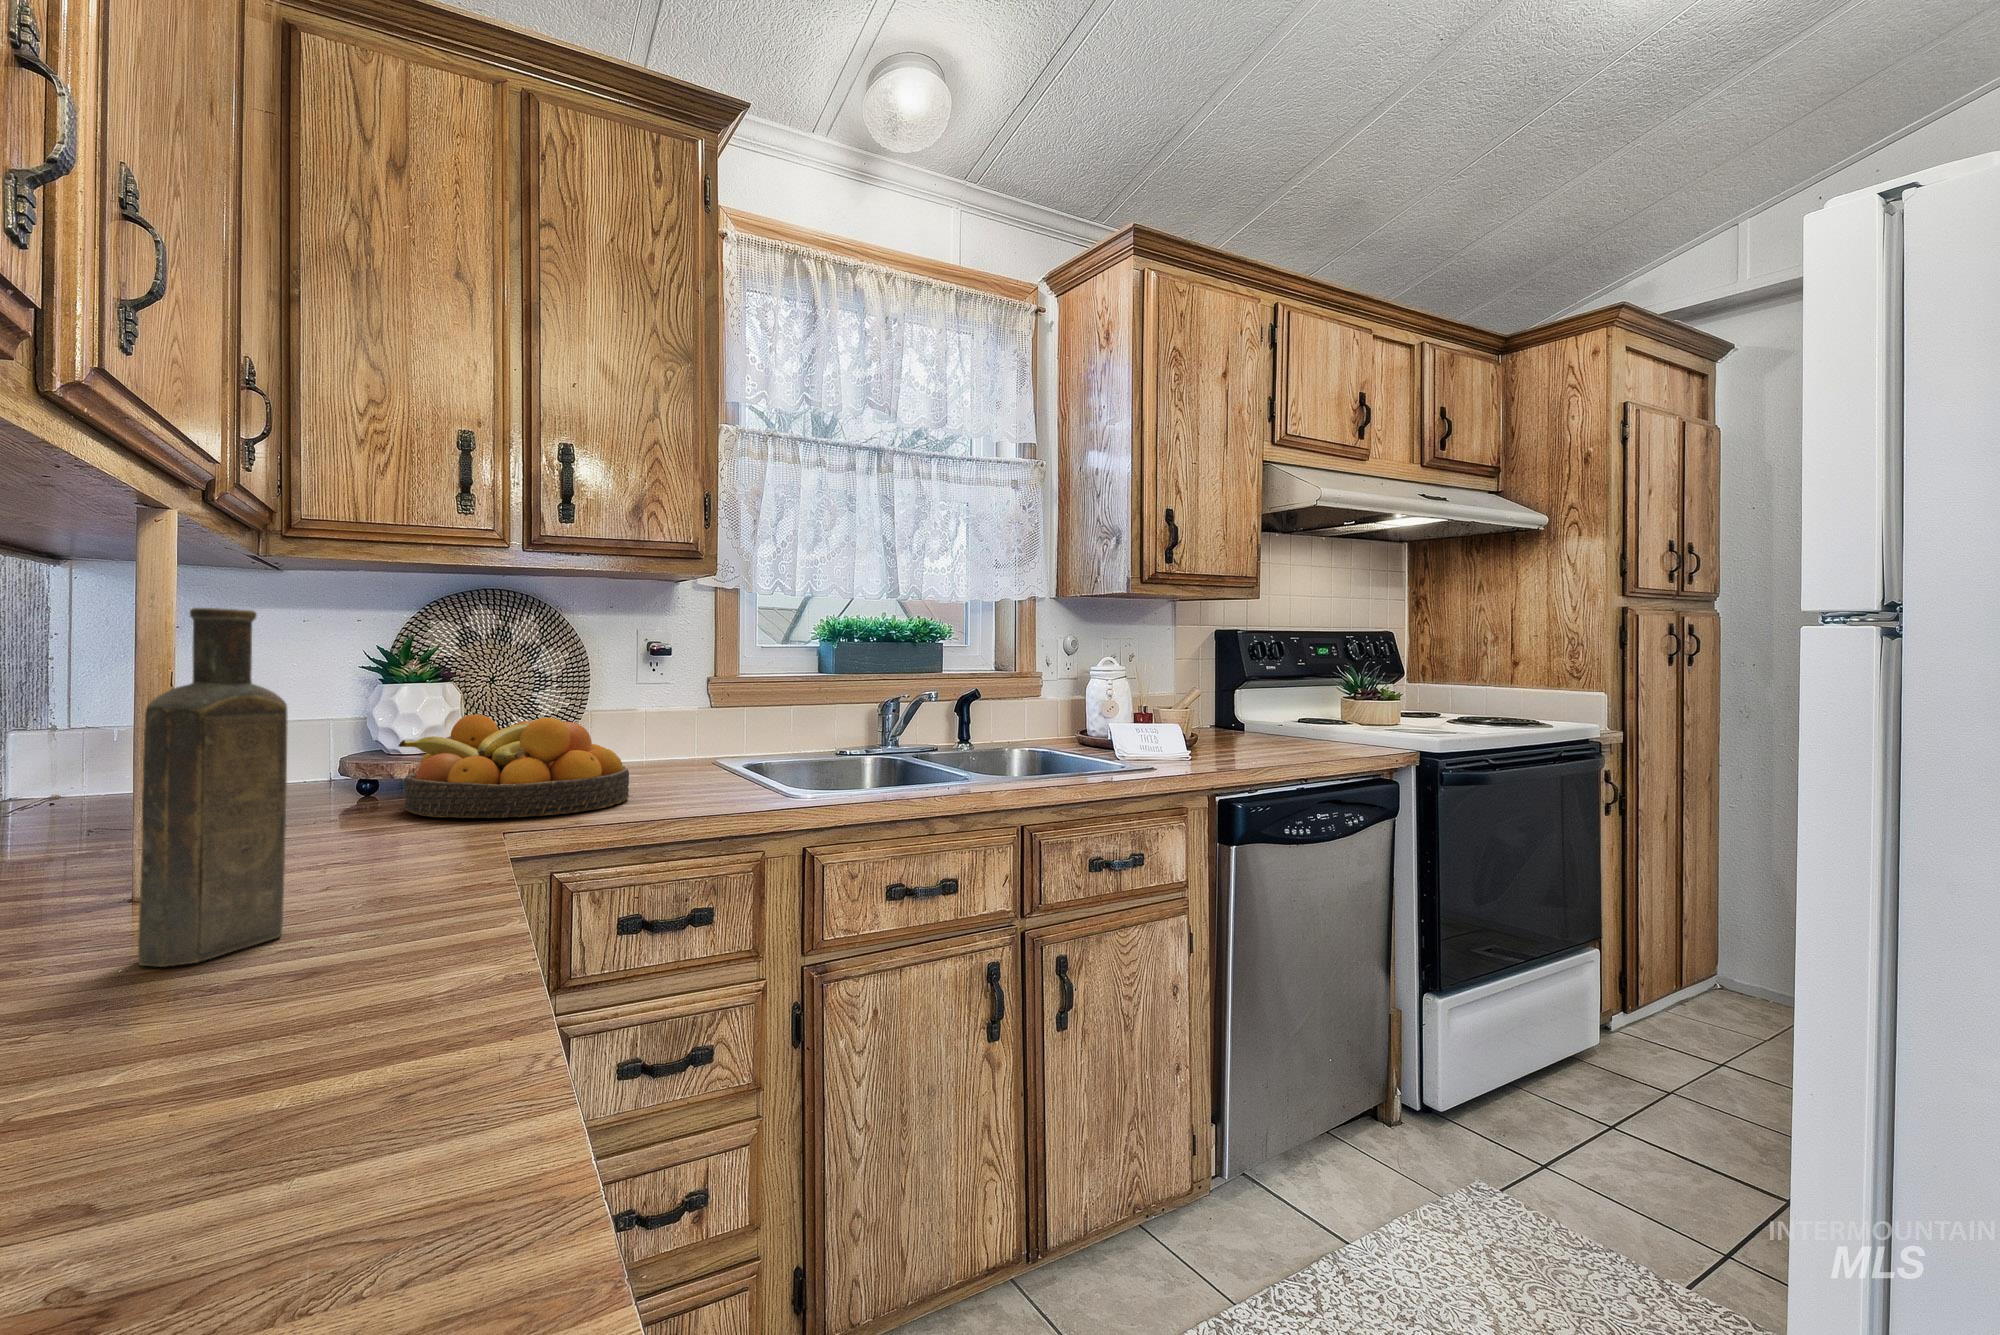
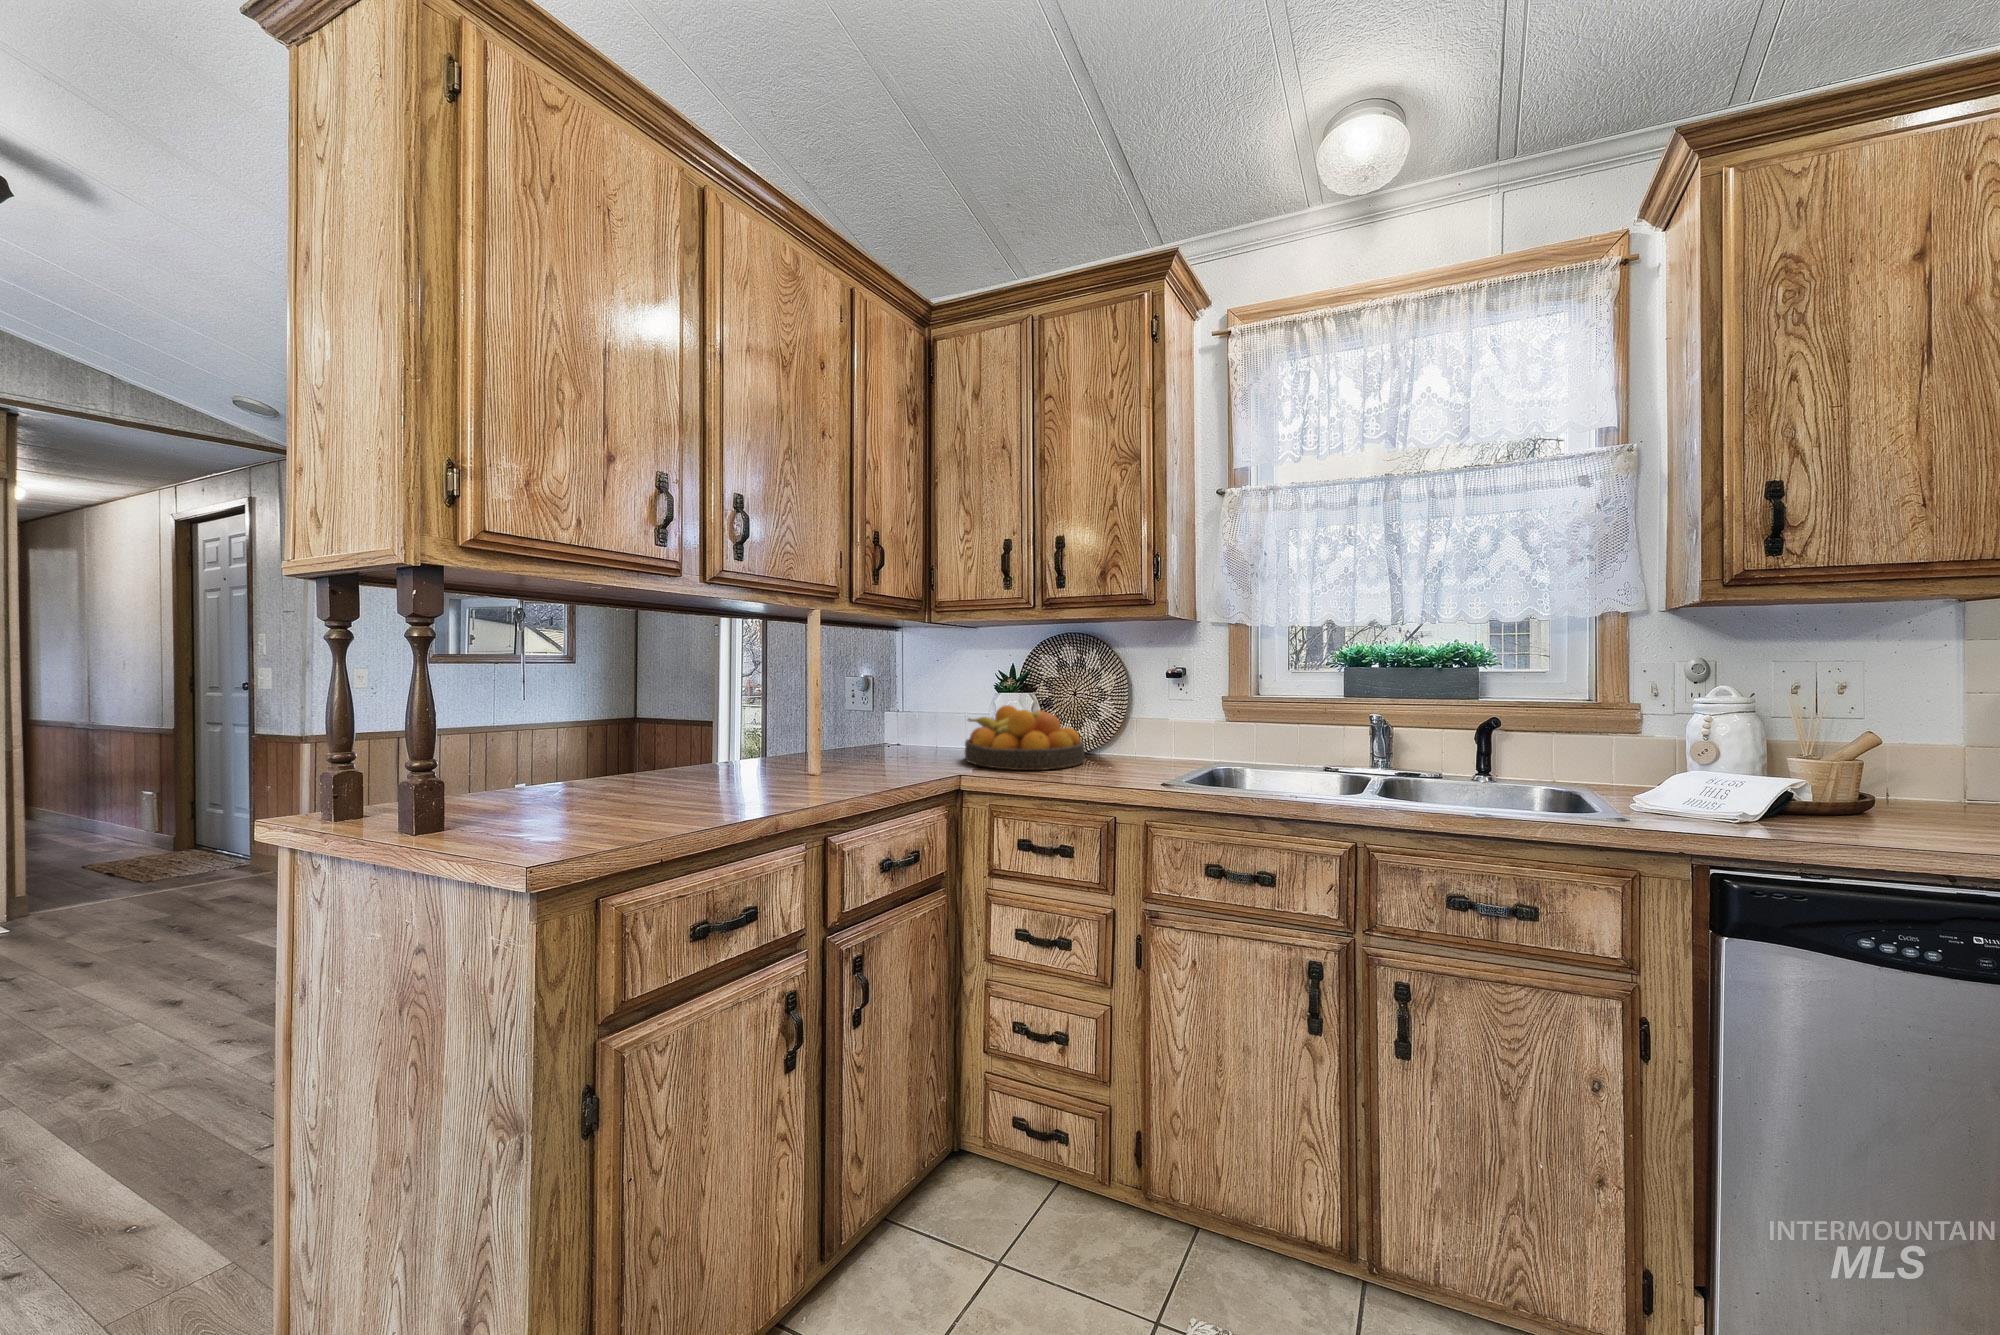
bottle: present [138,608,288,967] -> none [724,661,788,808]

